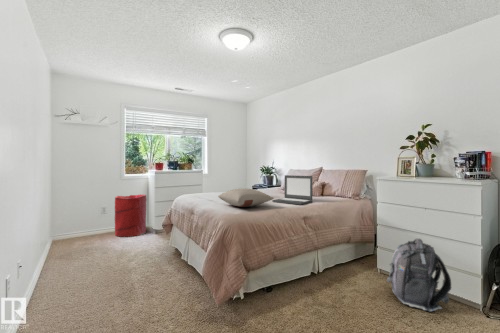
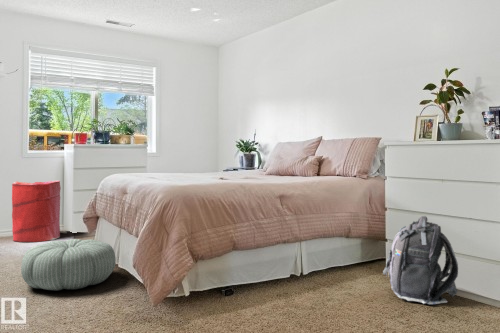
laptop: present [272,175,313,205] -> none [241,143,298,181]
pillow: present [218,188,274,207] -> none [163,157,239,182]
pouf: none [118,245,185,290] -> present [21,239,116,291]

